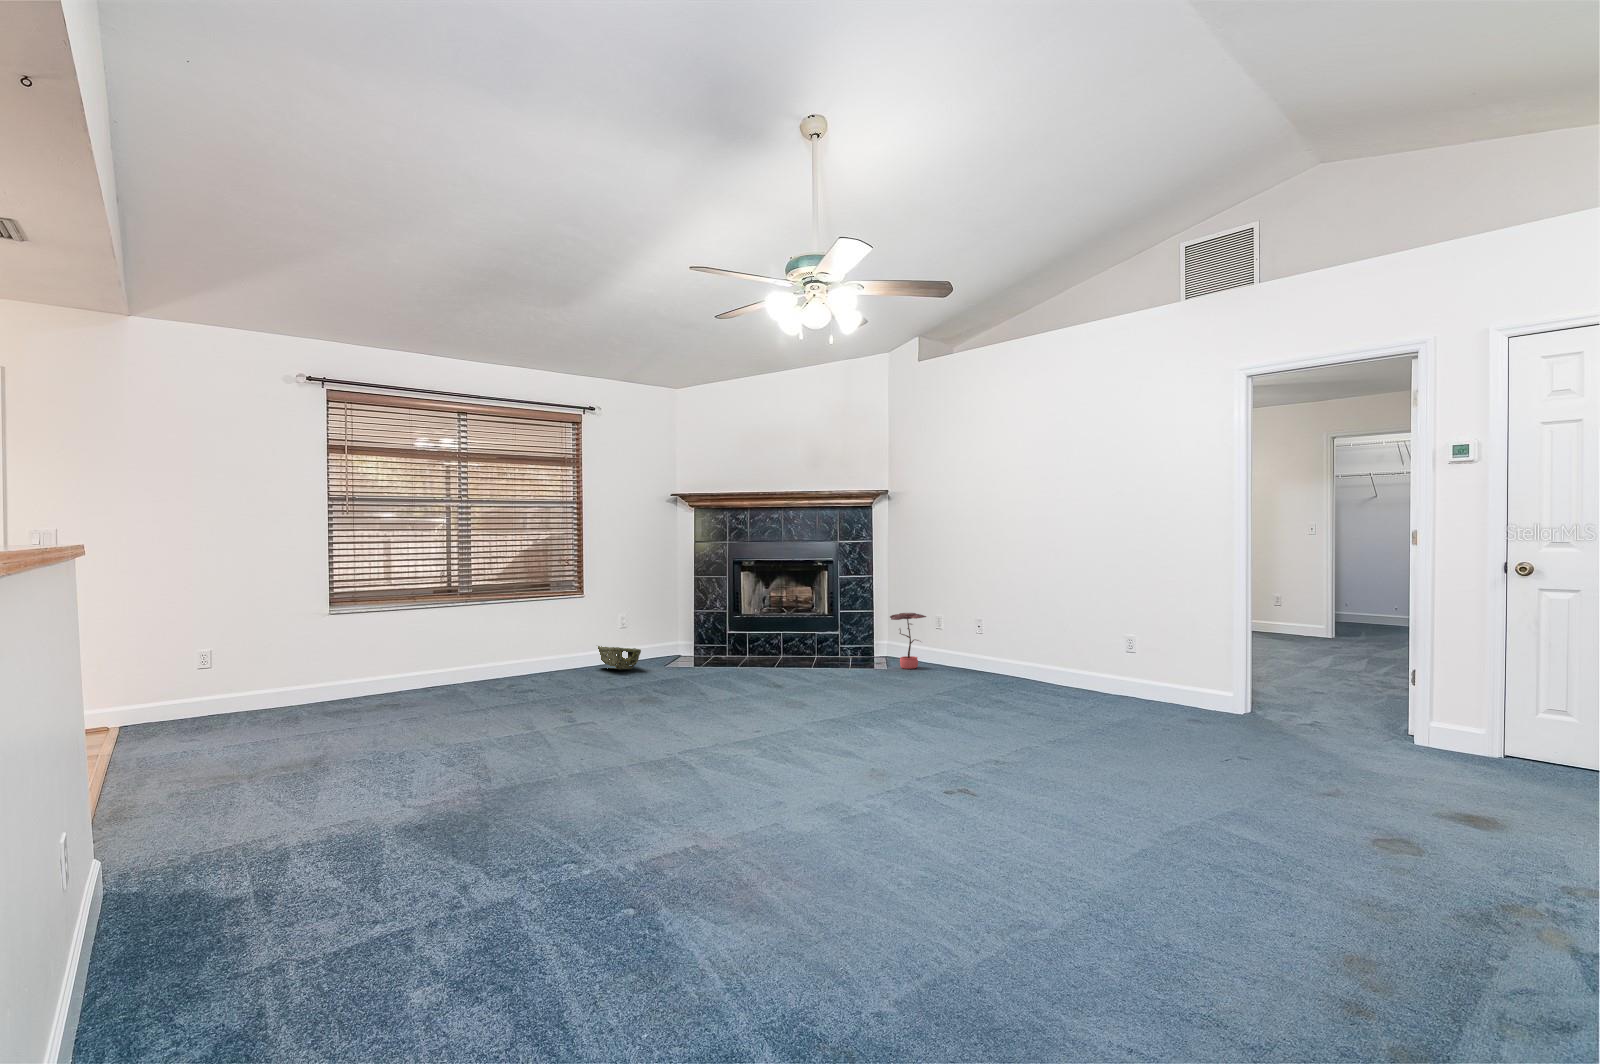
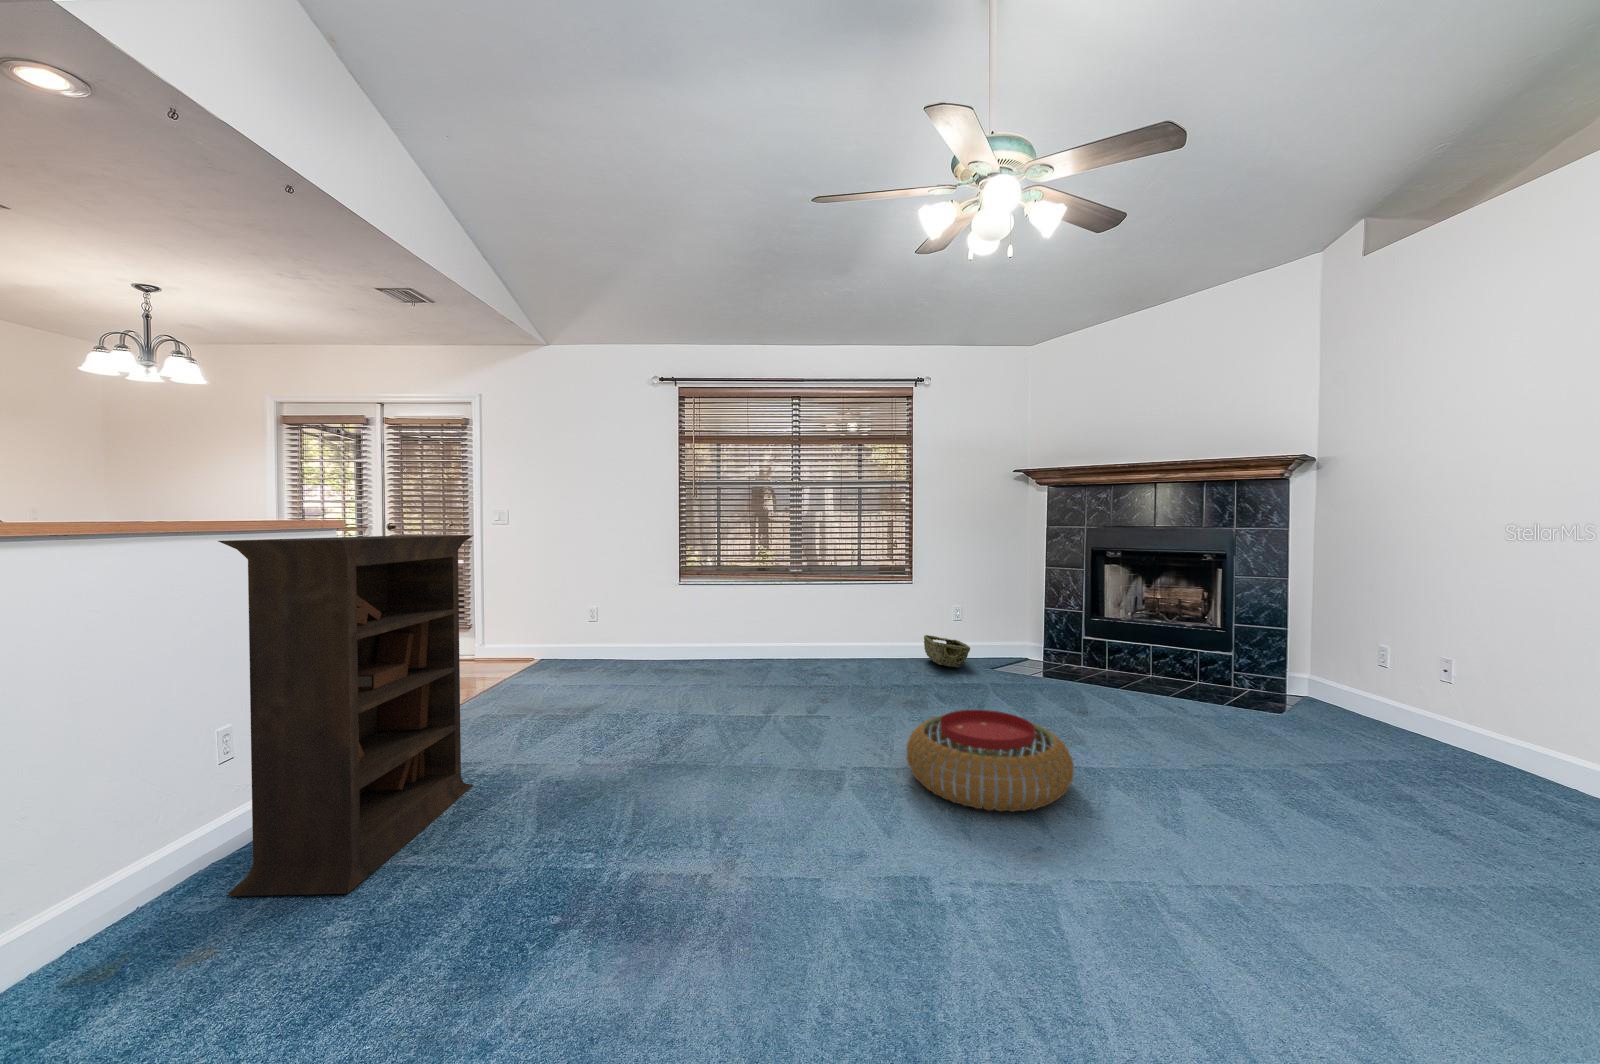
bookcase: none [122,530,256,854] -> present [218,535,473,896]
potted plant: present [890,613,926,669] -> none [1348,648,1431,741]
pouf: none [638,669,753,724] -> present [906,710,1074,812]

